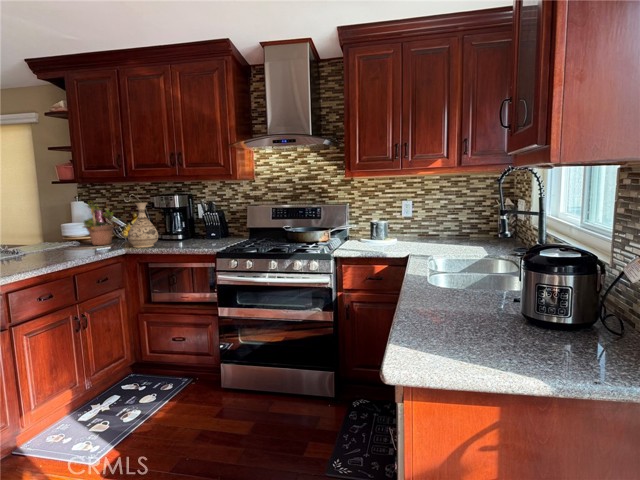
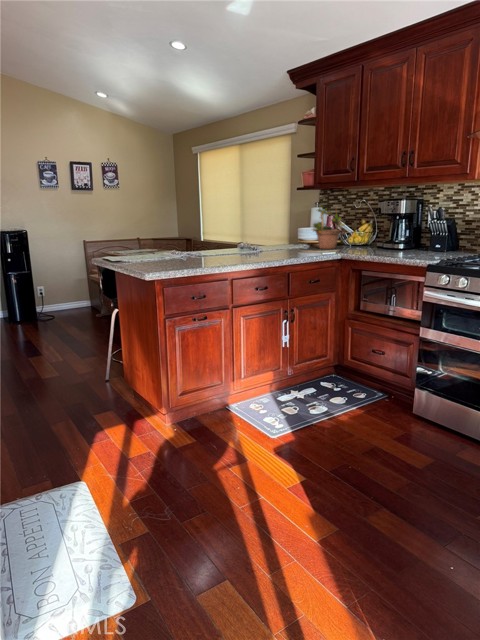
vase: present [128,203,158,248] -> none [346,207,376,254]

